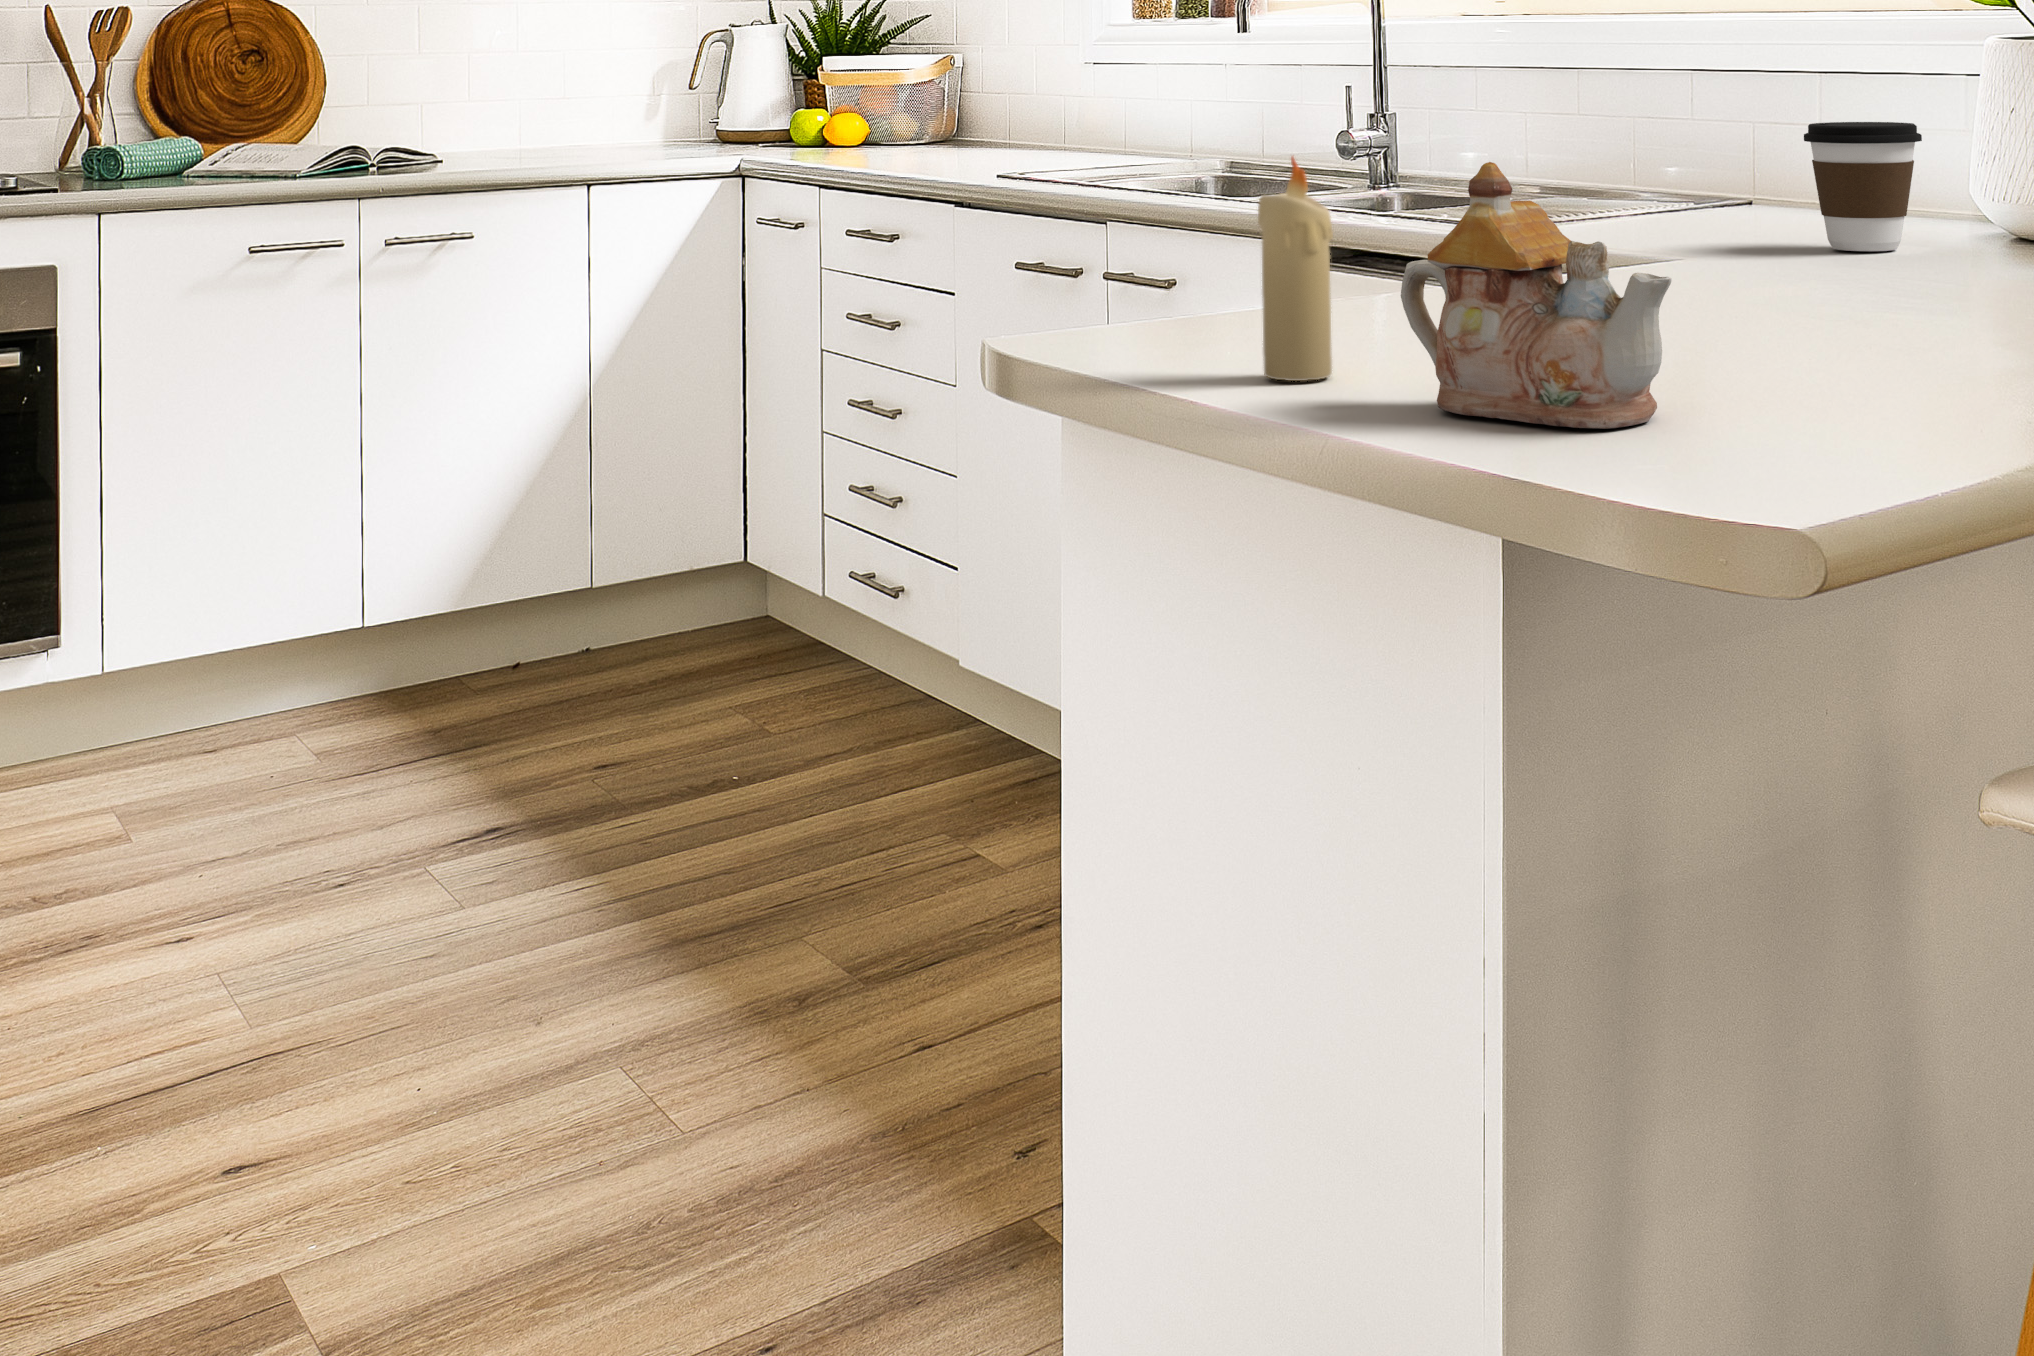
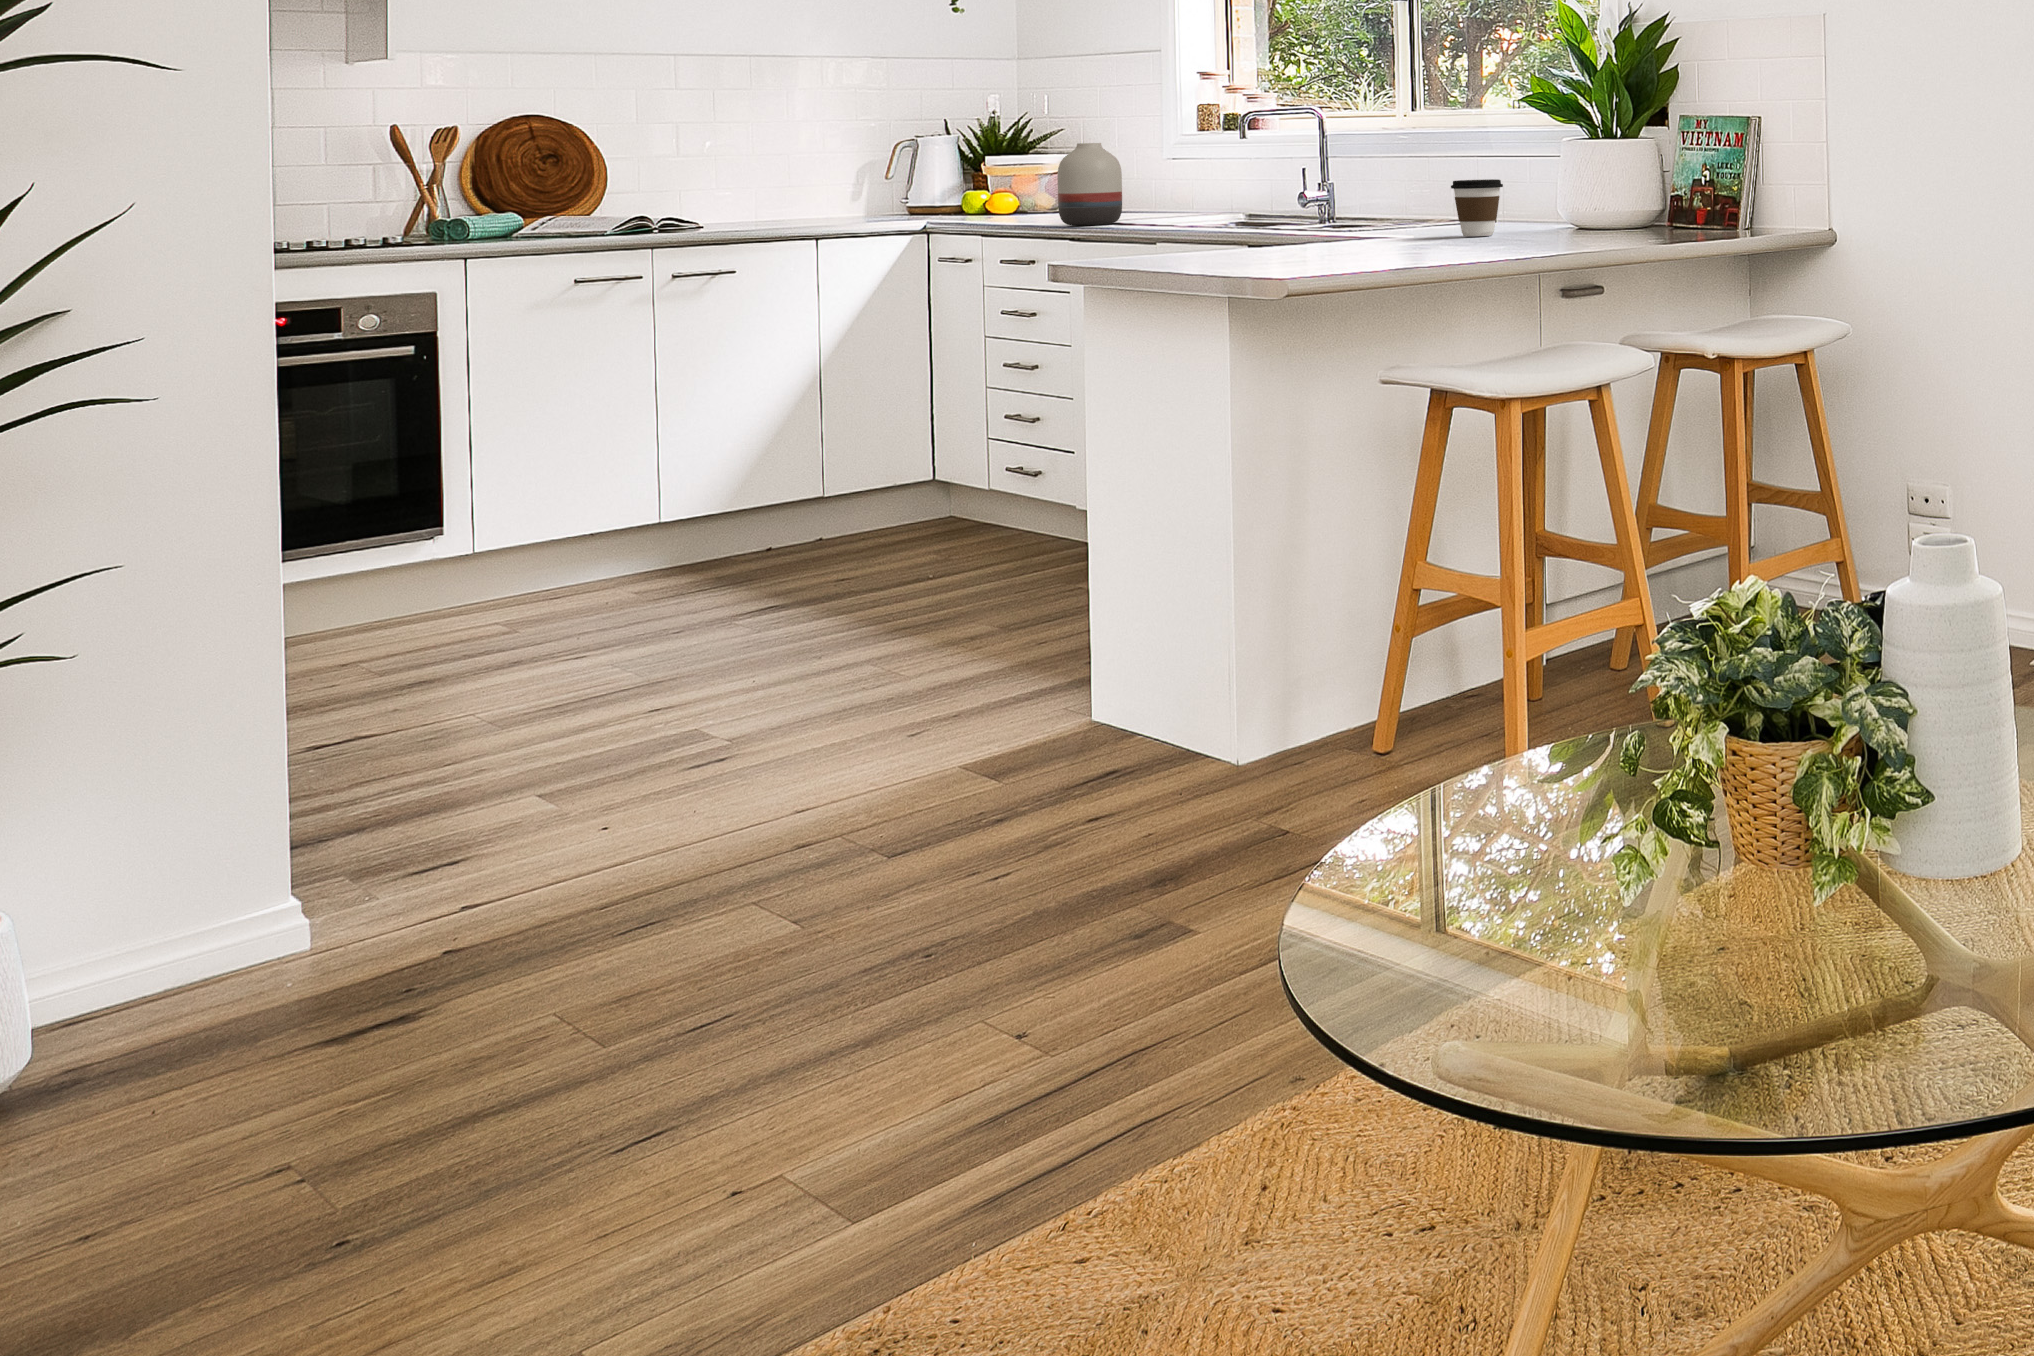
vase: none [935,37,1029,171] -> present [1058,143,1122,226]
candle: present [1258,157,1333,381] -> none [1134,190,1166,276]
teapot: present [1401,162,1672,429] -> none [1181,189,1267,279]

